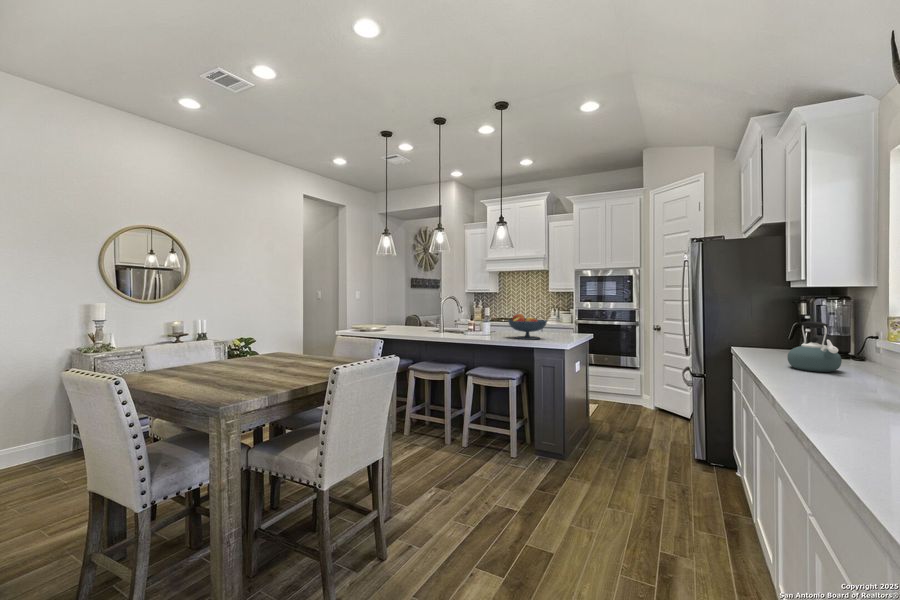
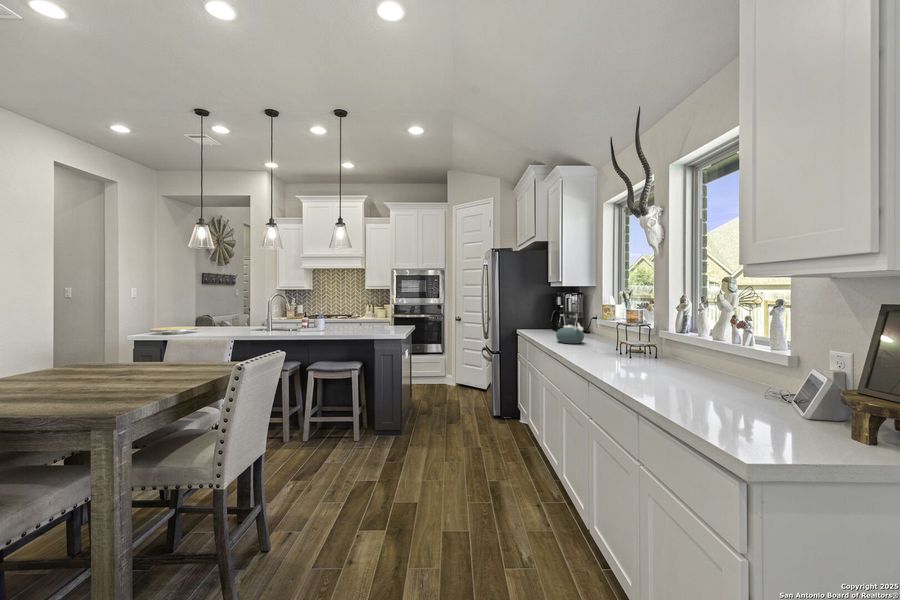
fruit bowl: present [508,314,547,340] -> none [347,310,382,333]

